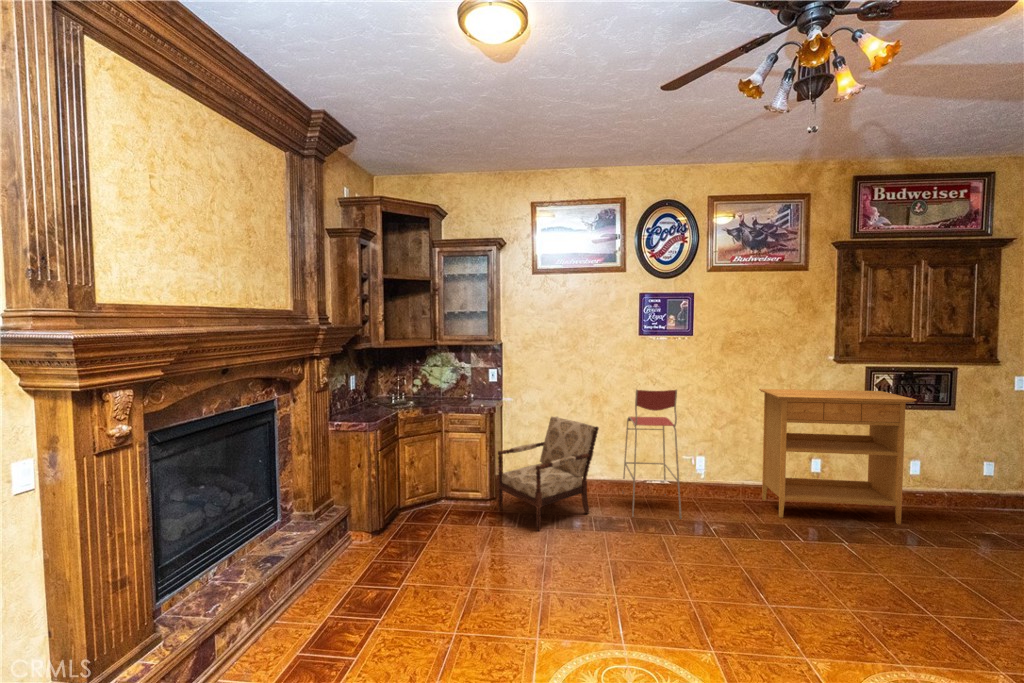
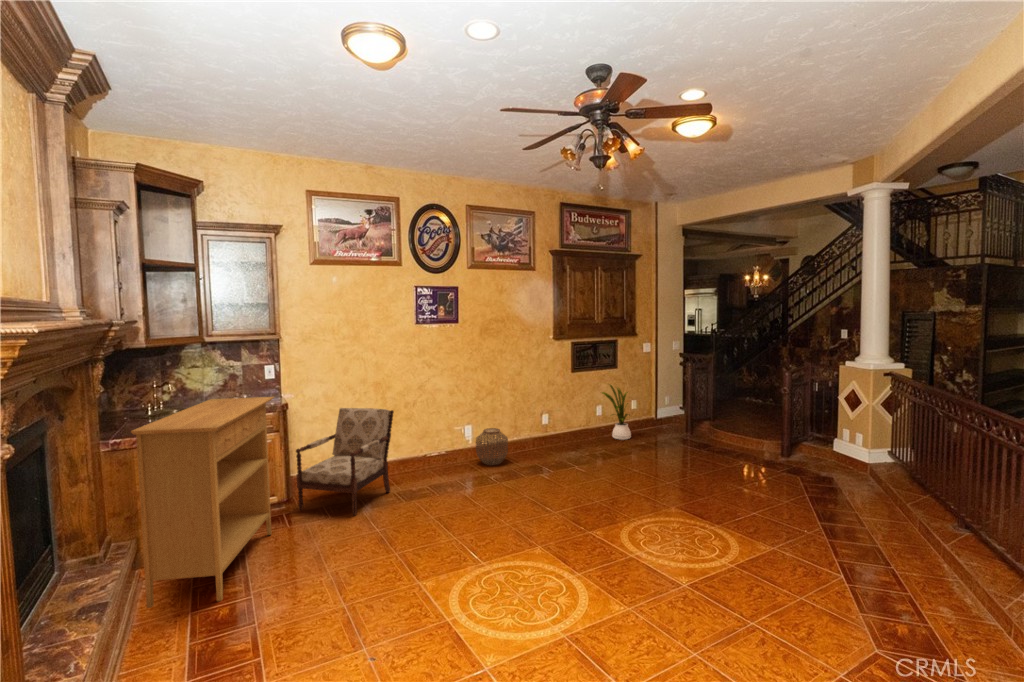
bar stool: present [623,389,681,519] -> none [407,369,466,486]
console table: present [759,389,916,524] -> present [131,397,274,608]
house plant: none [918,432,988,520] -> present [602,385,631,440]
woven basket: none [706,464,749,511] -> present [476,428,508,465]

